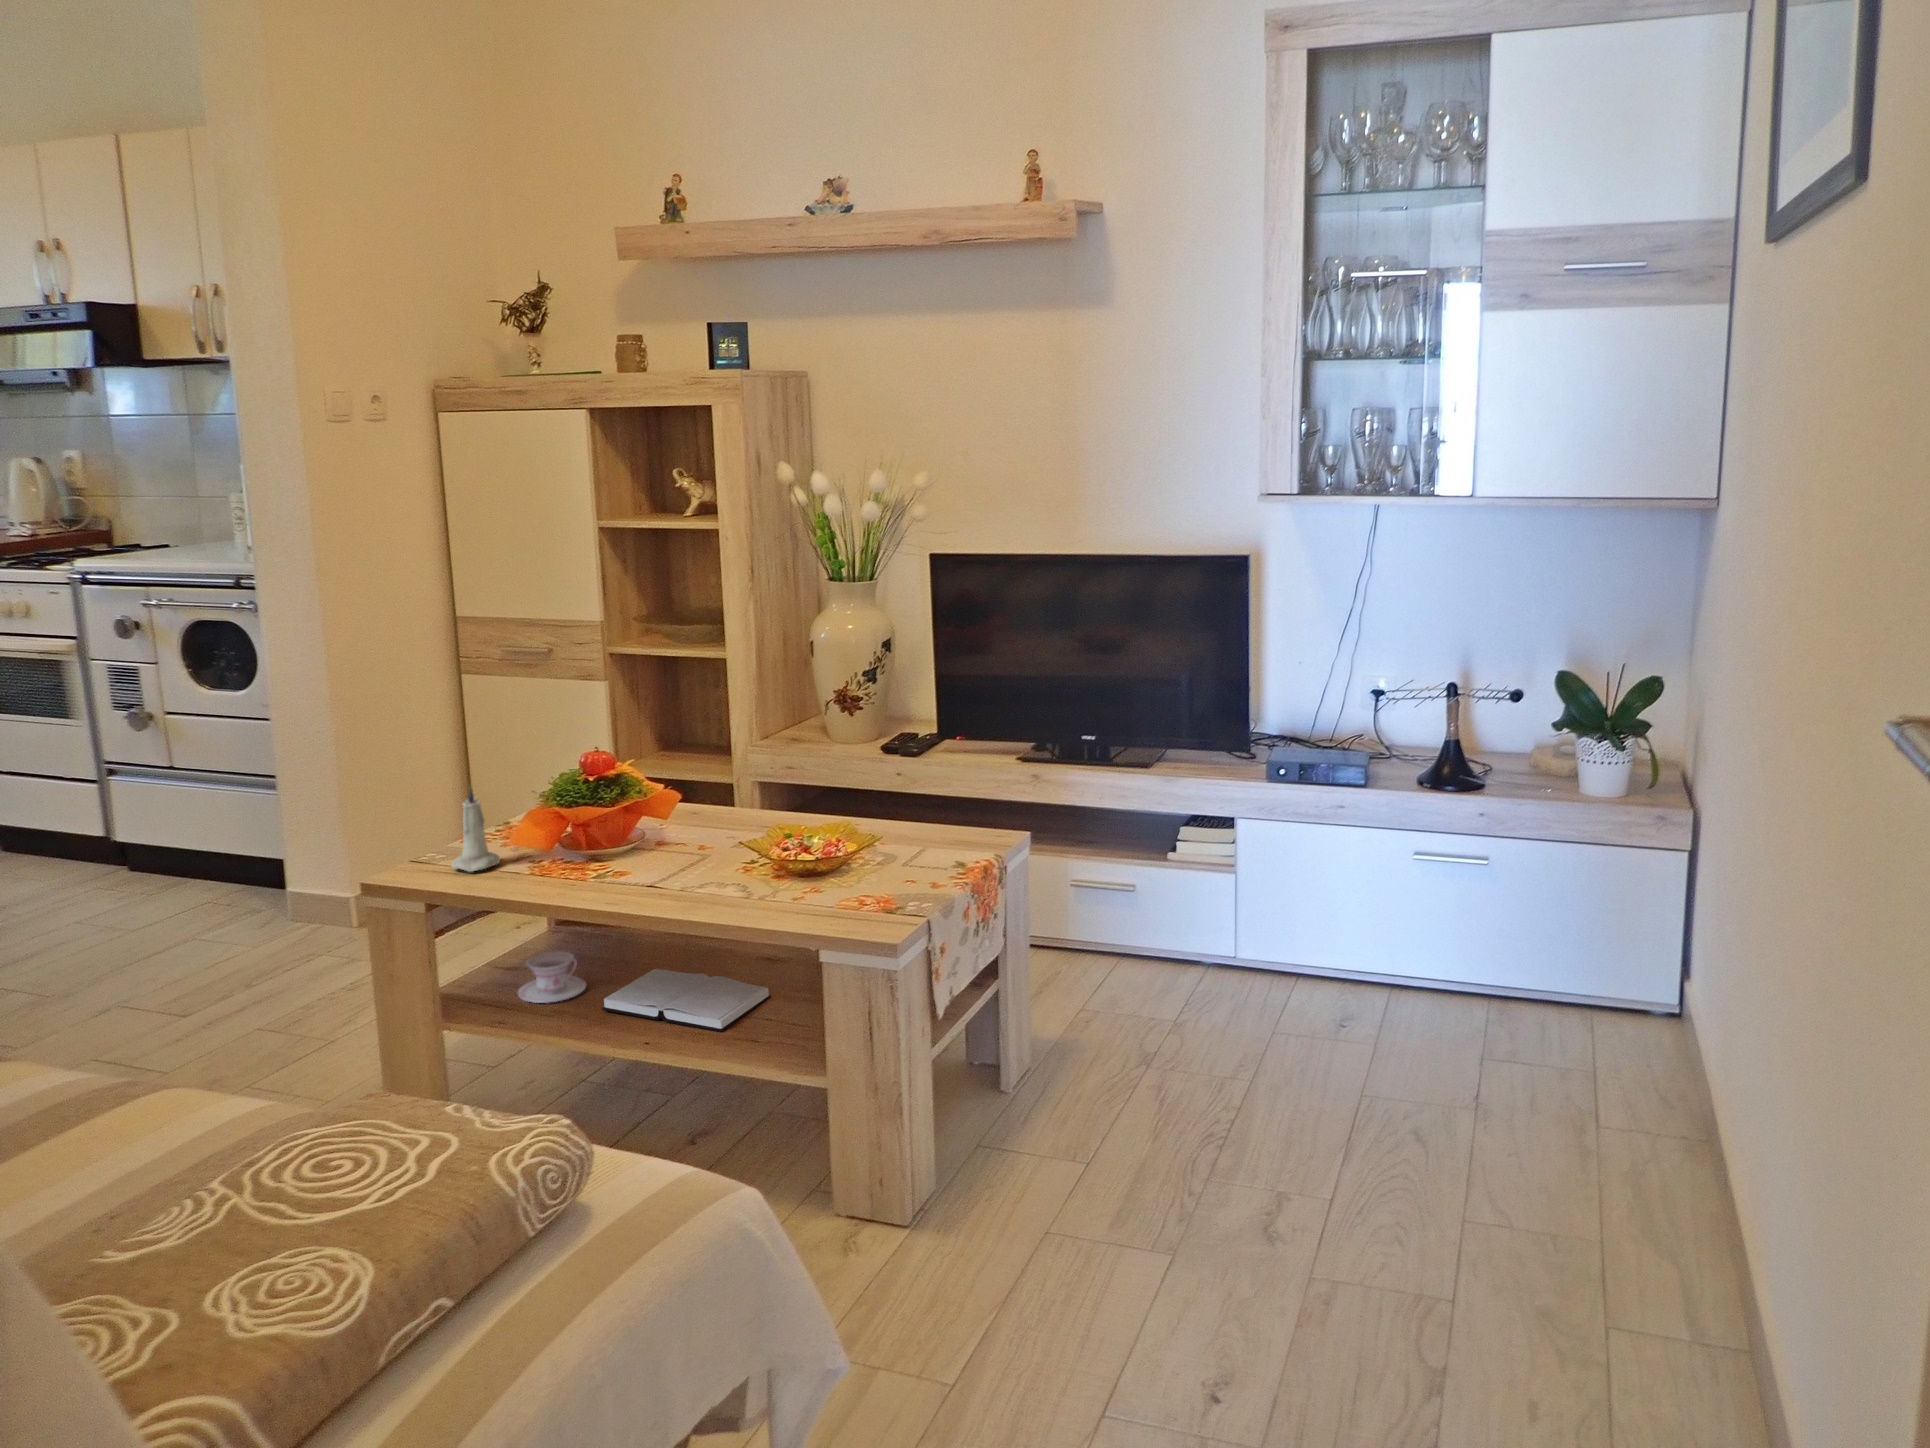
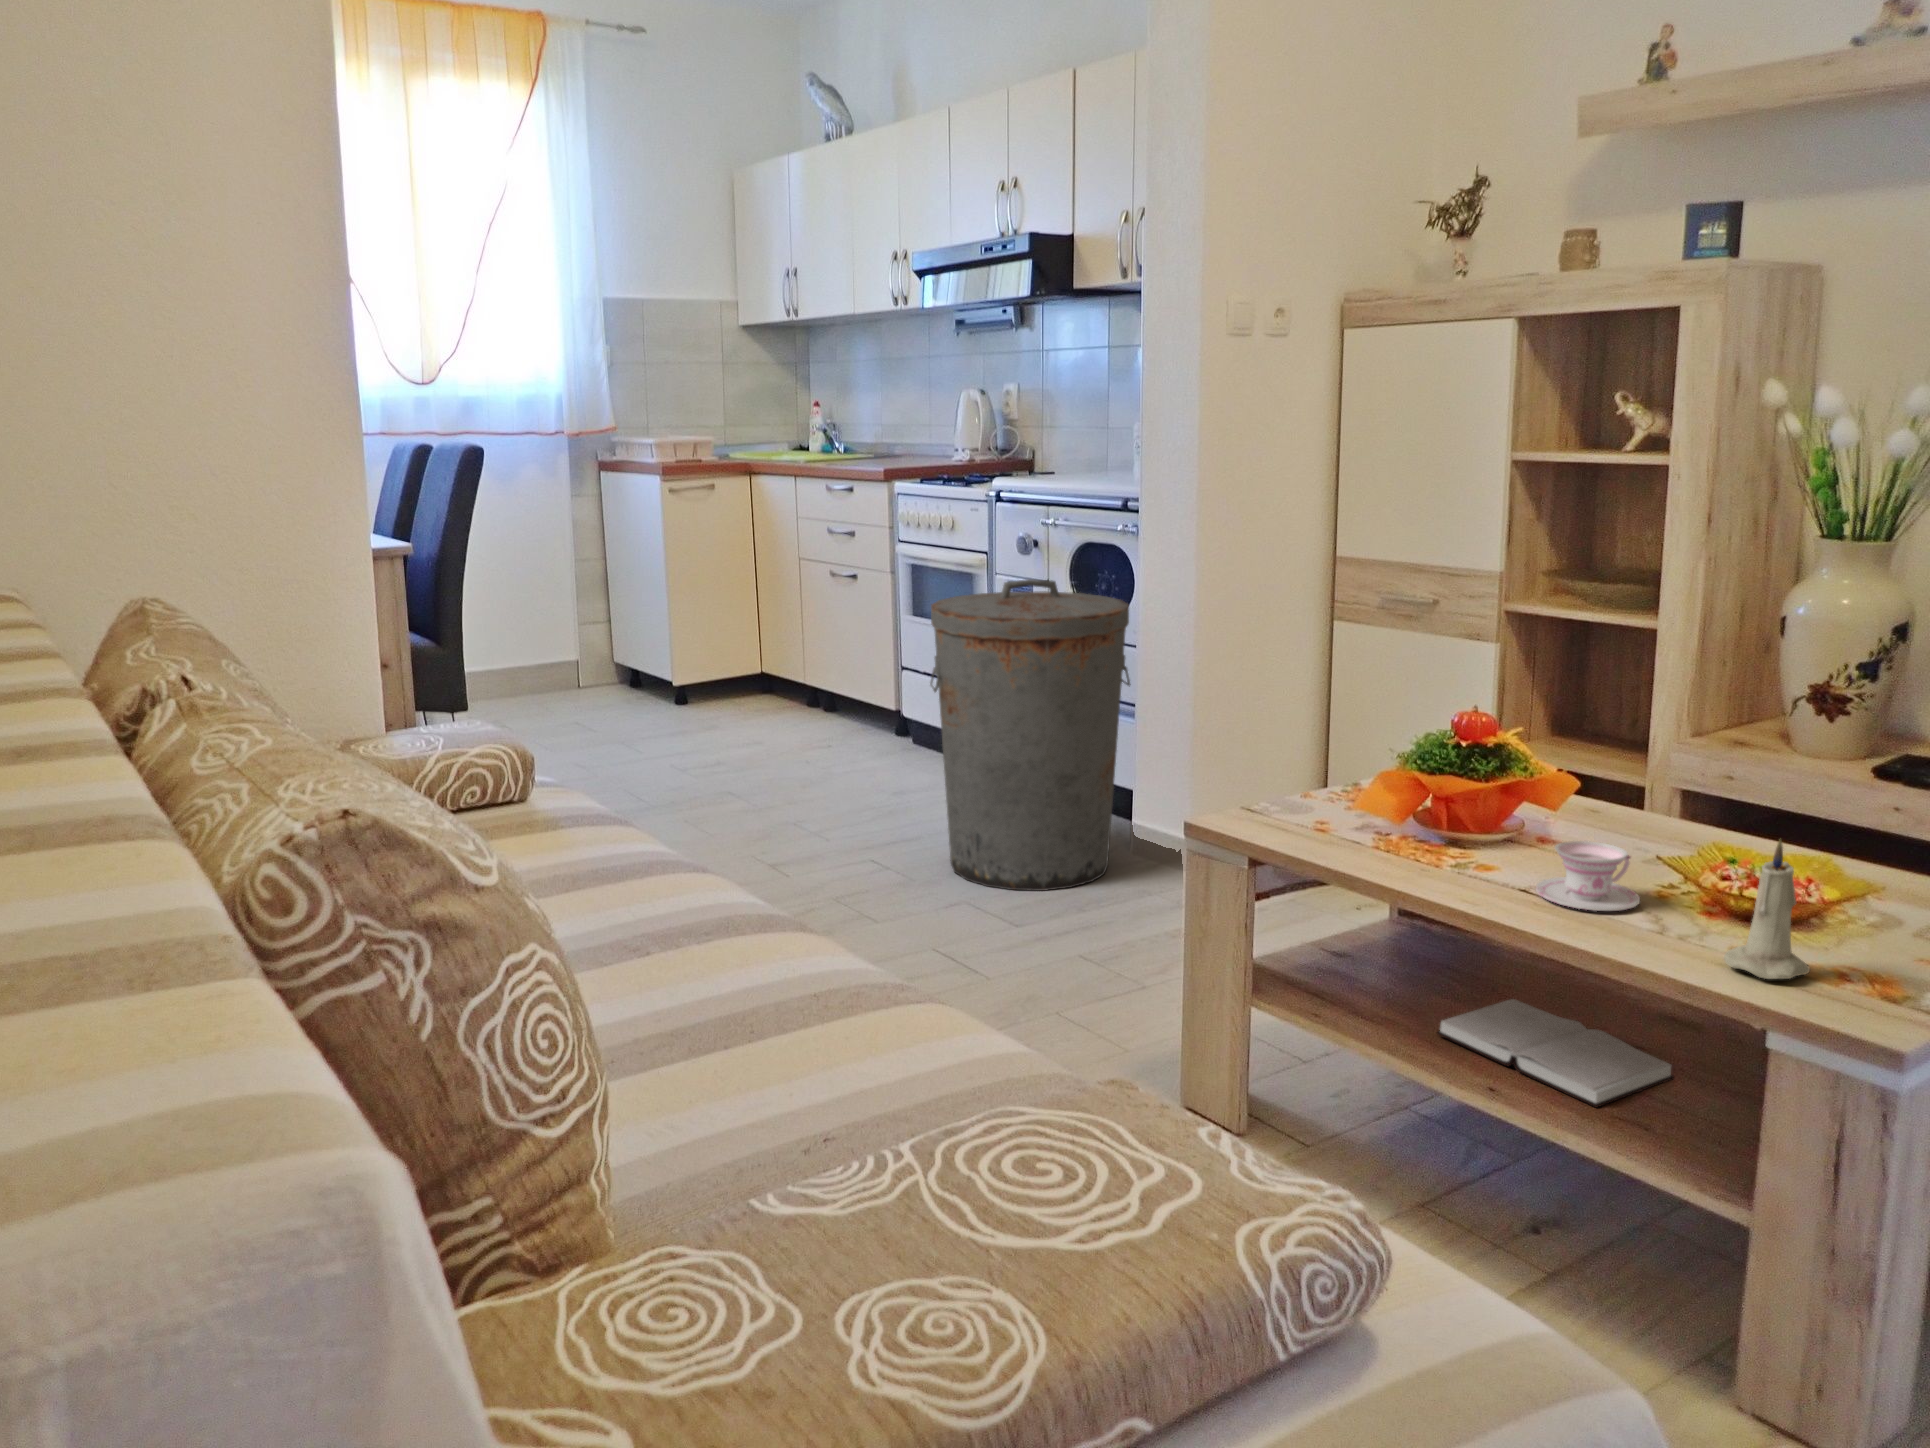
trash can: none [28,667,272,985] -> present [930,579,1131,891]
candle: present [451,786,501,872] -> present [1724,840,1810,979]
teacup: present [518,951,586,1003] -> present [1536,841,1640,911]

